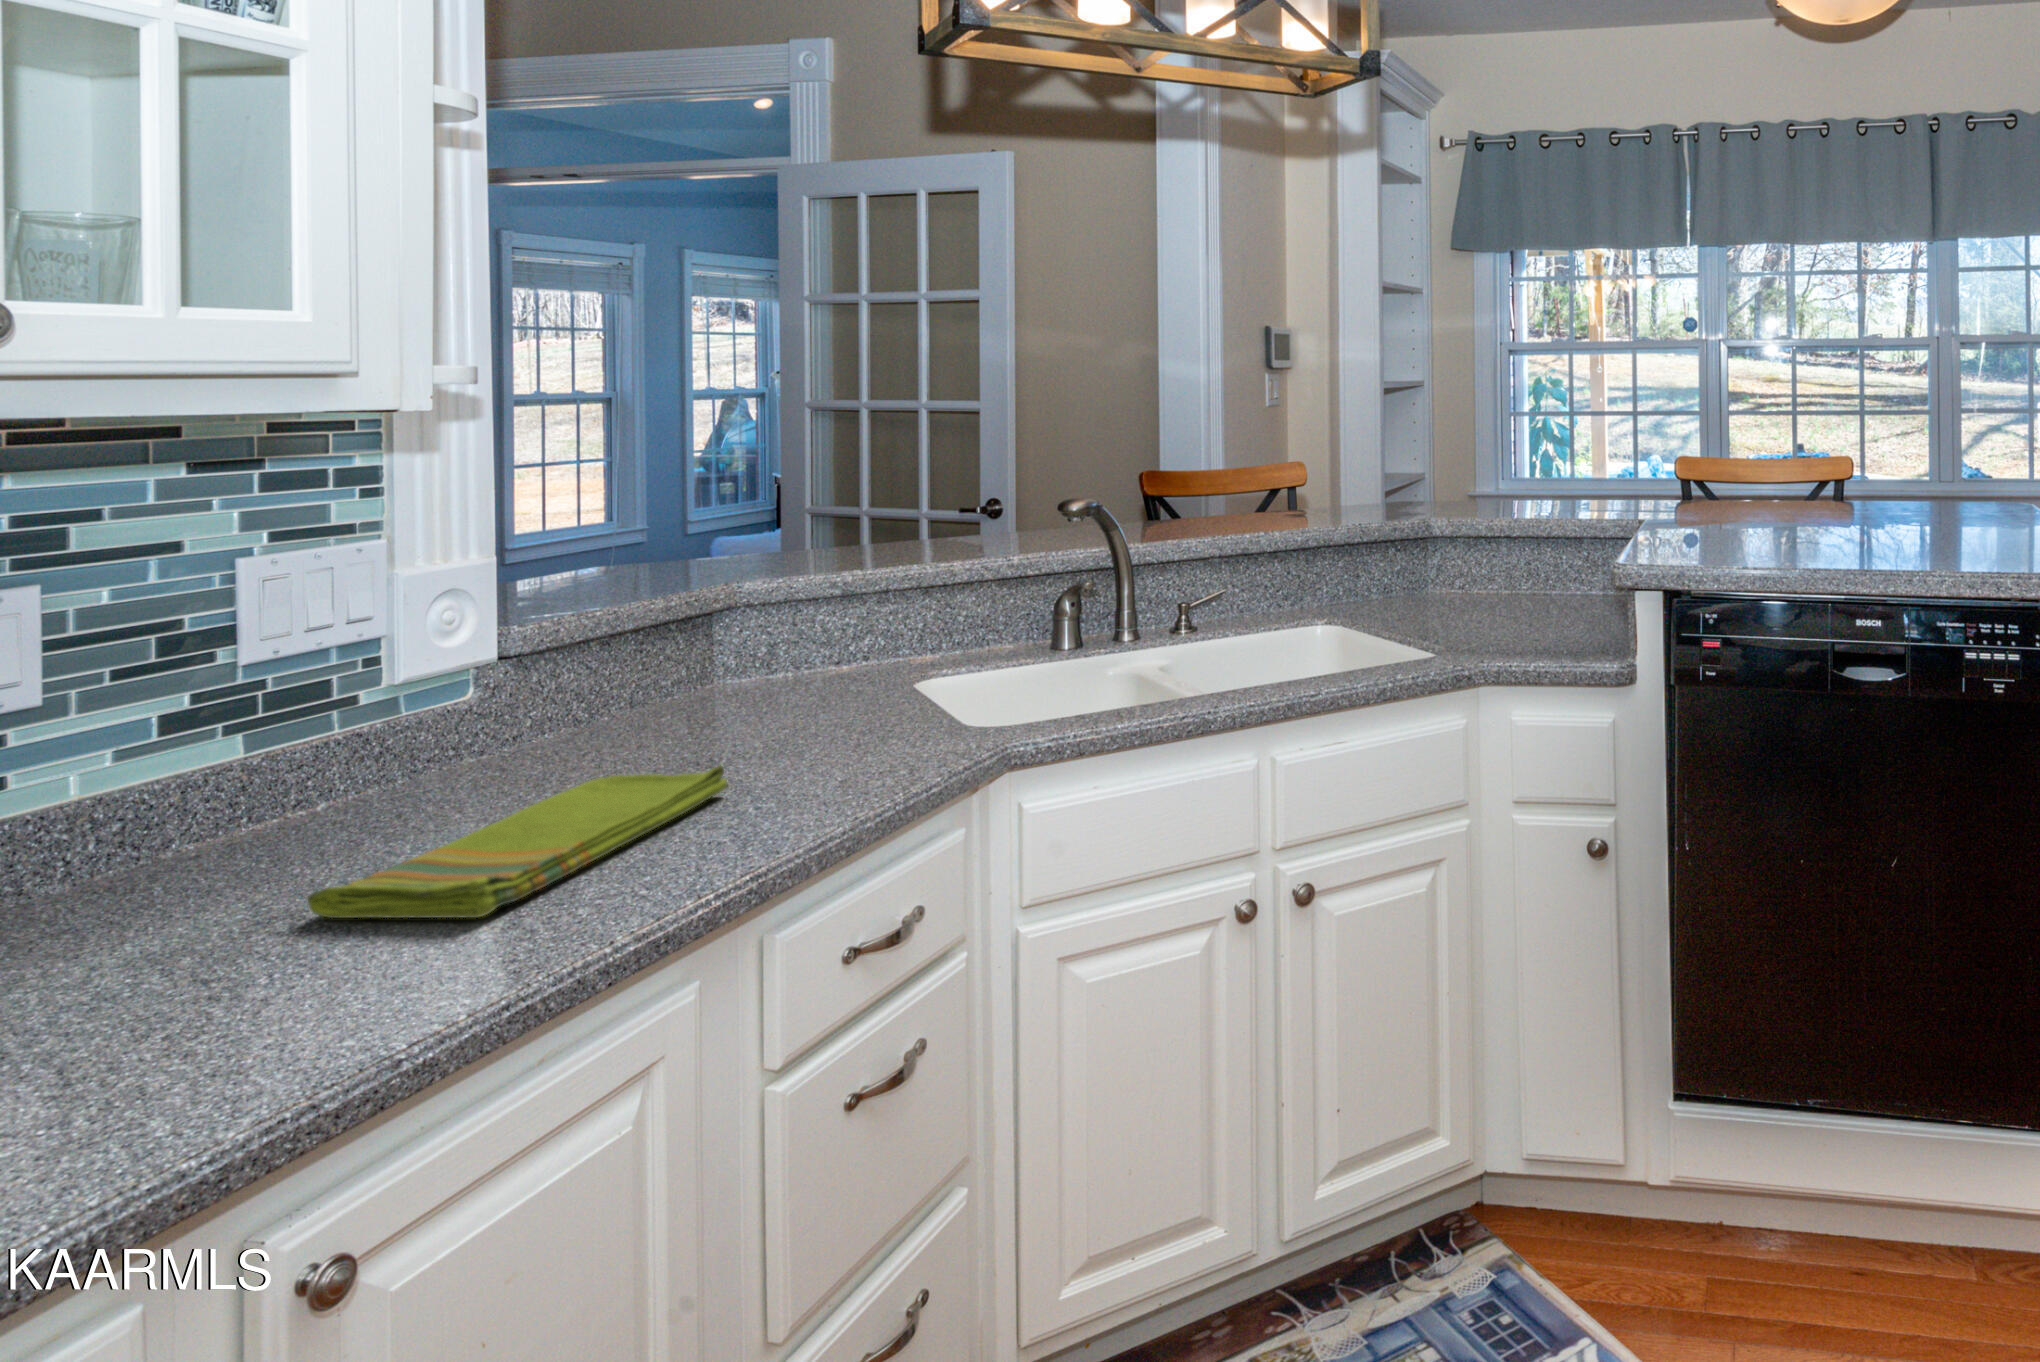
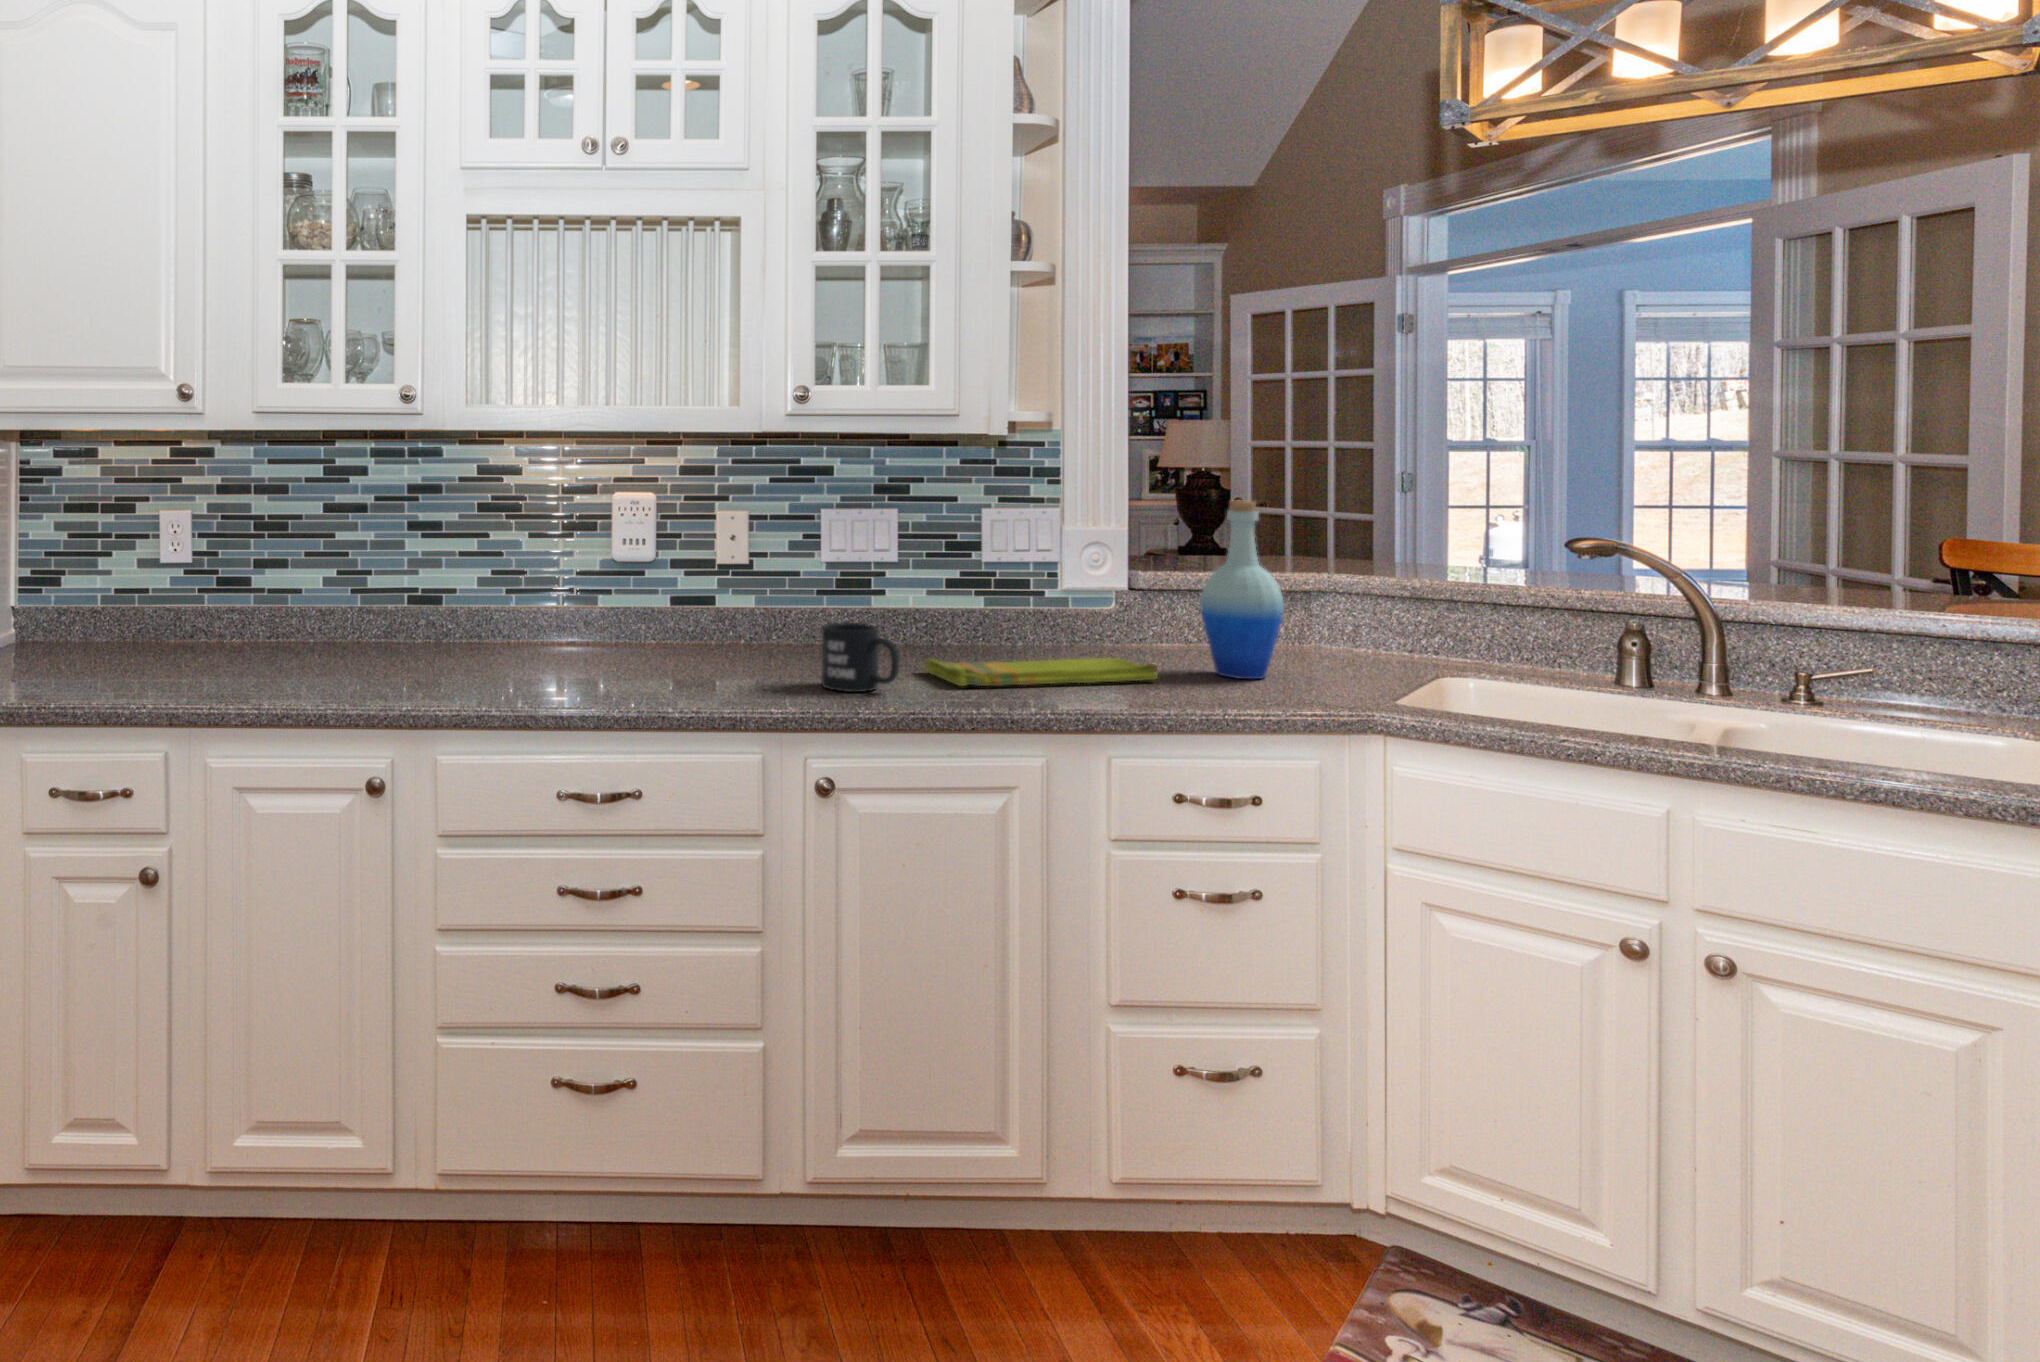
bottle: none [717,488,841,757] -> present [1200,501,1284,679]
mug: none [154,851,405,1046] -> present [822,623,899,692]

